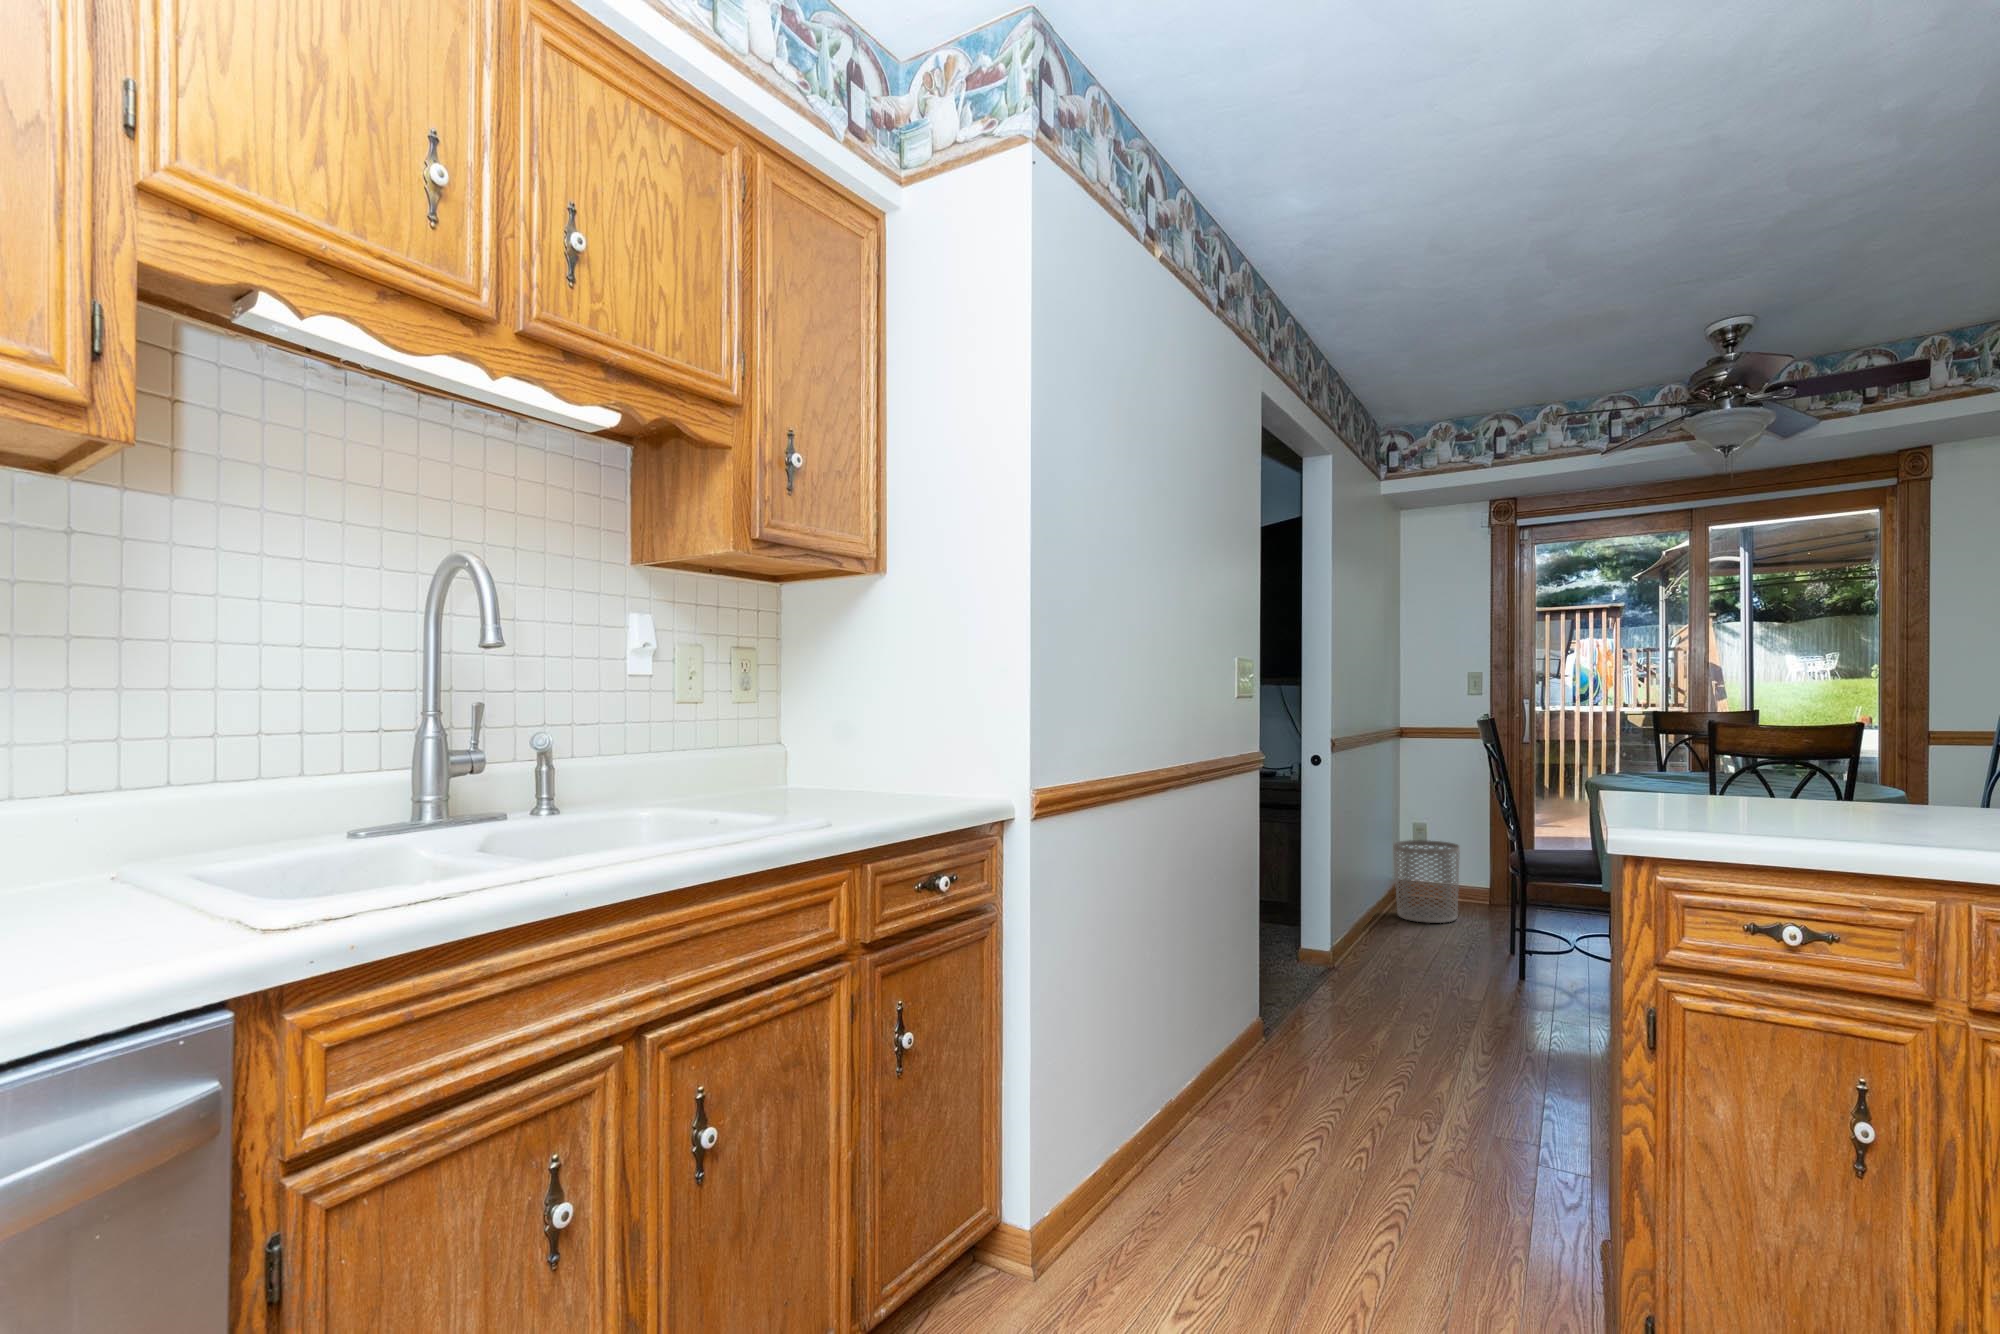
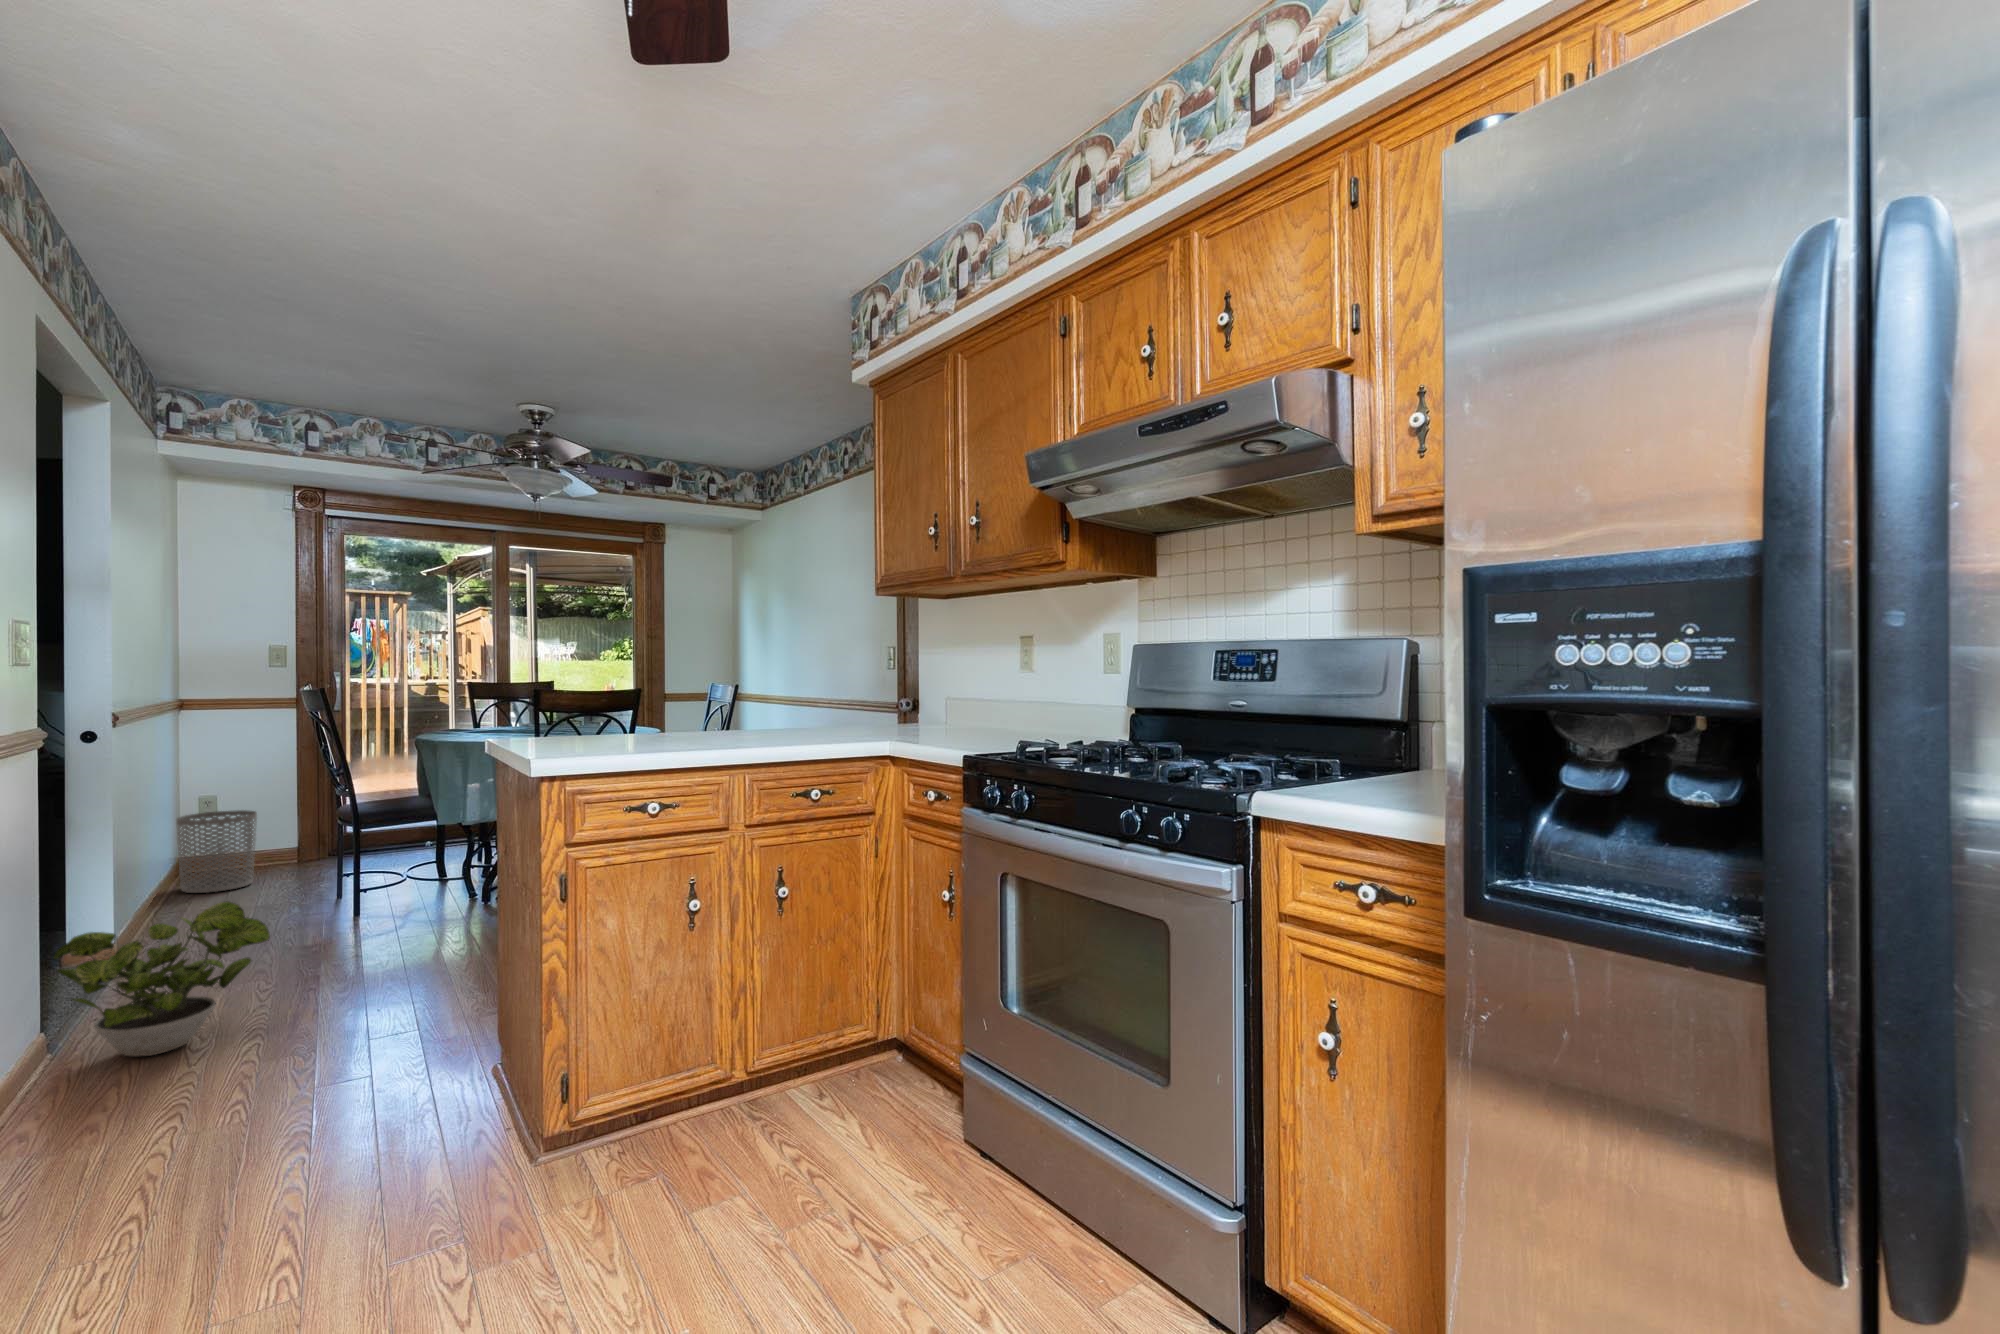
potted plant: none [1258,942,1413,1076] -> present [53,901,270,1056]

